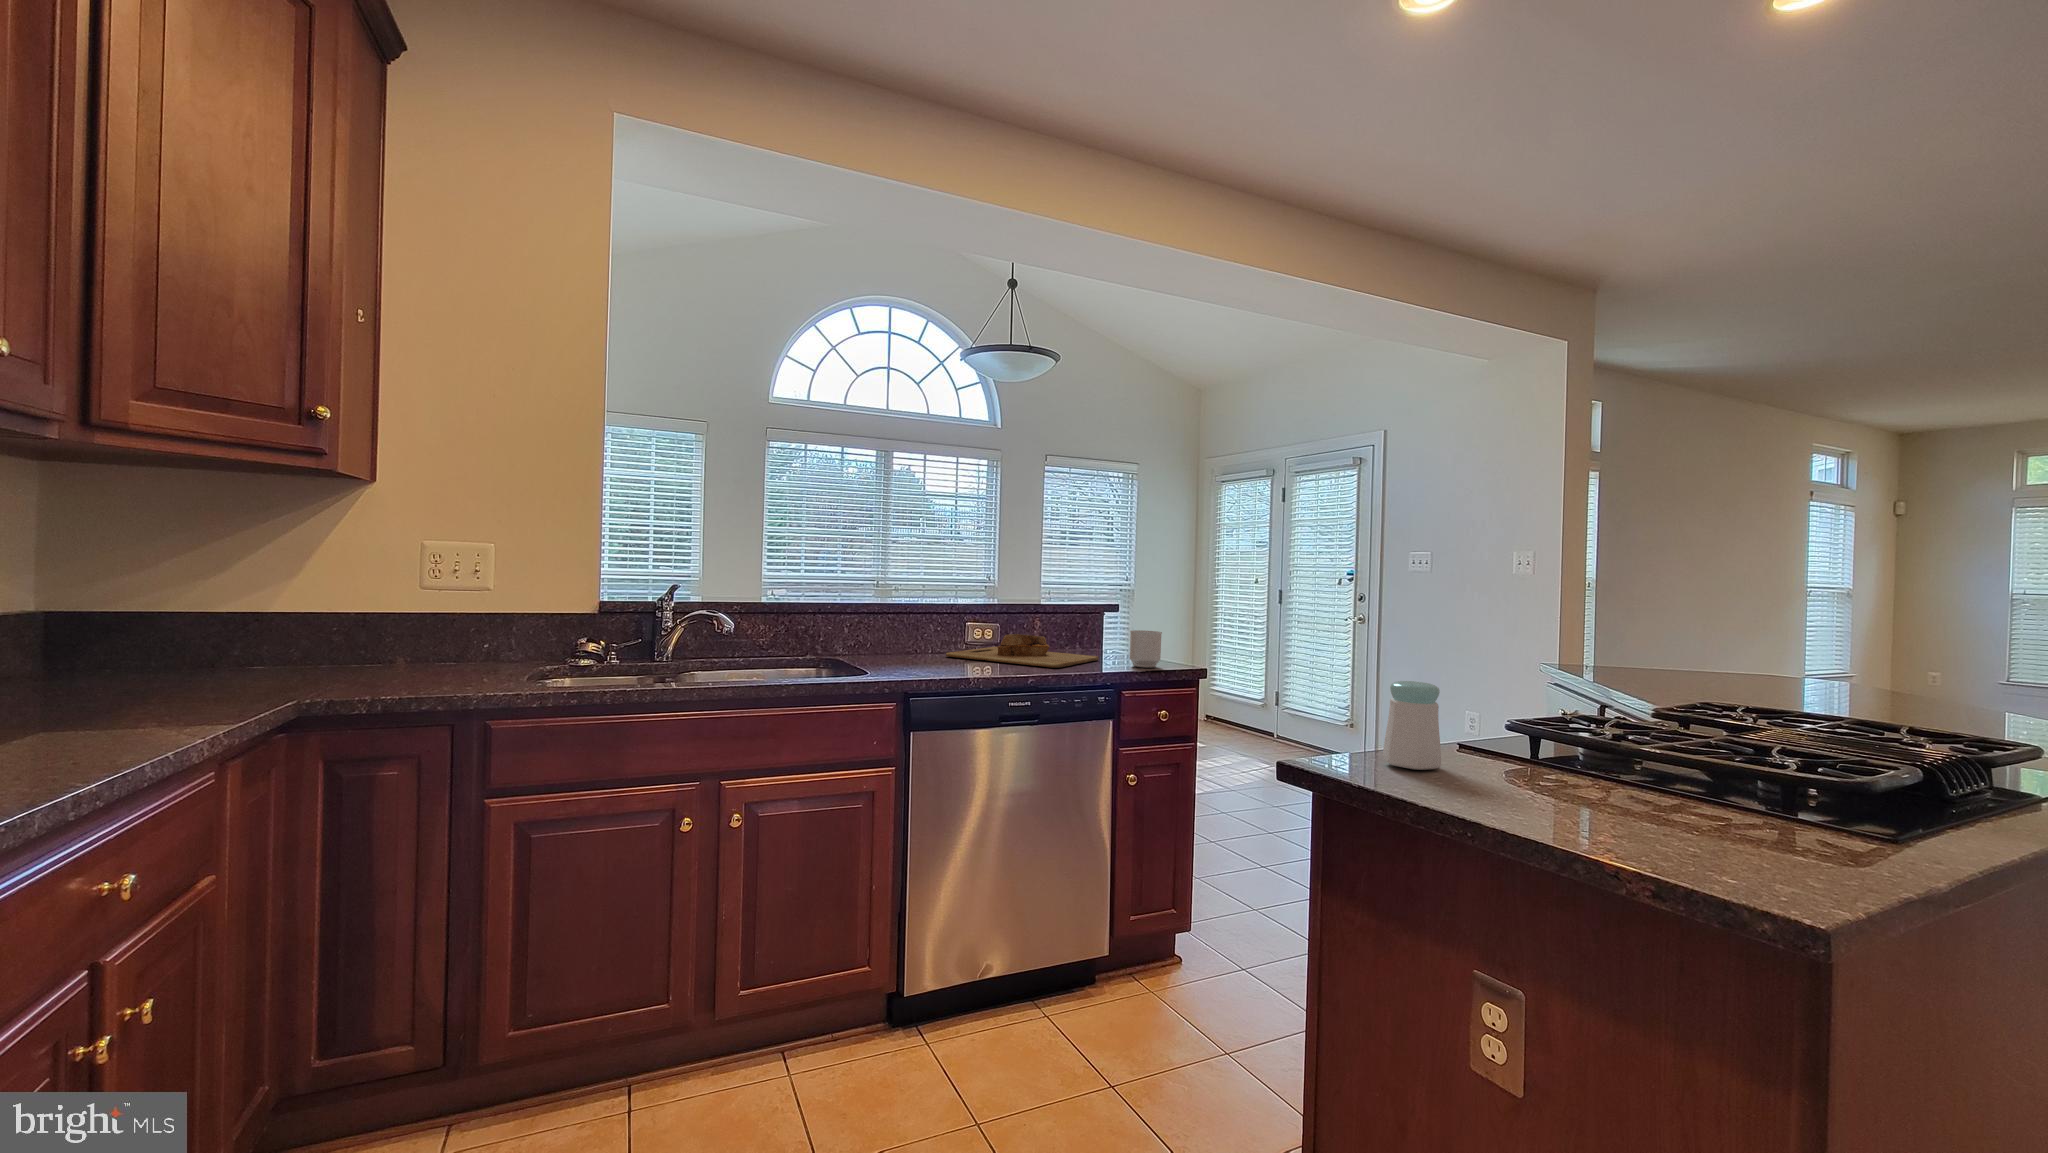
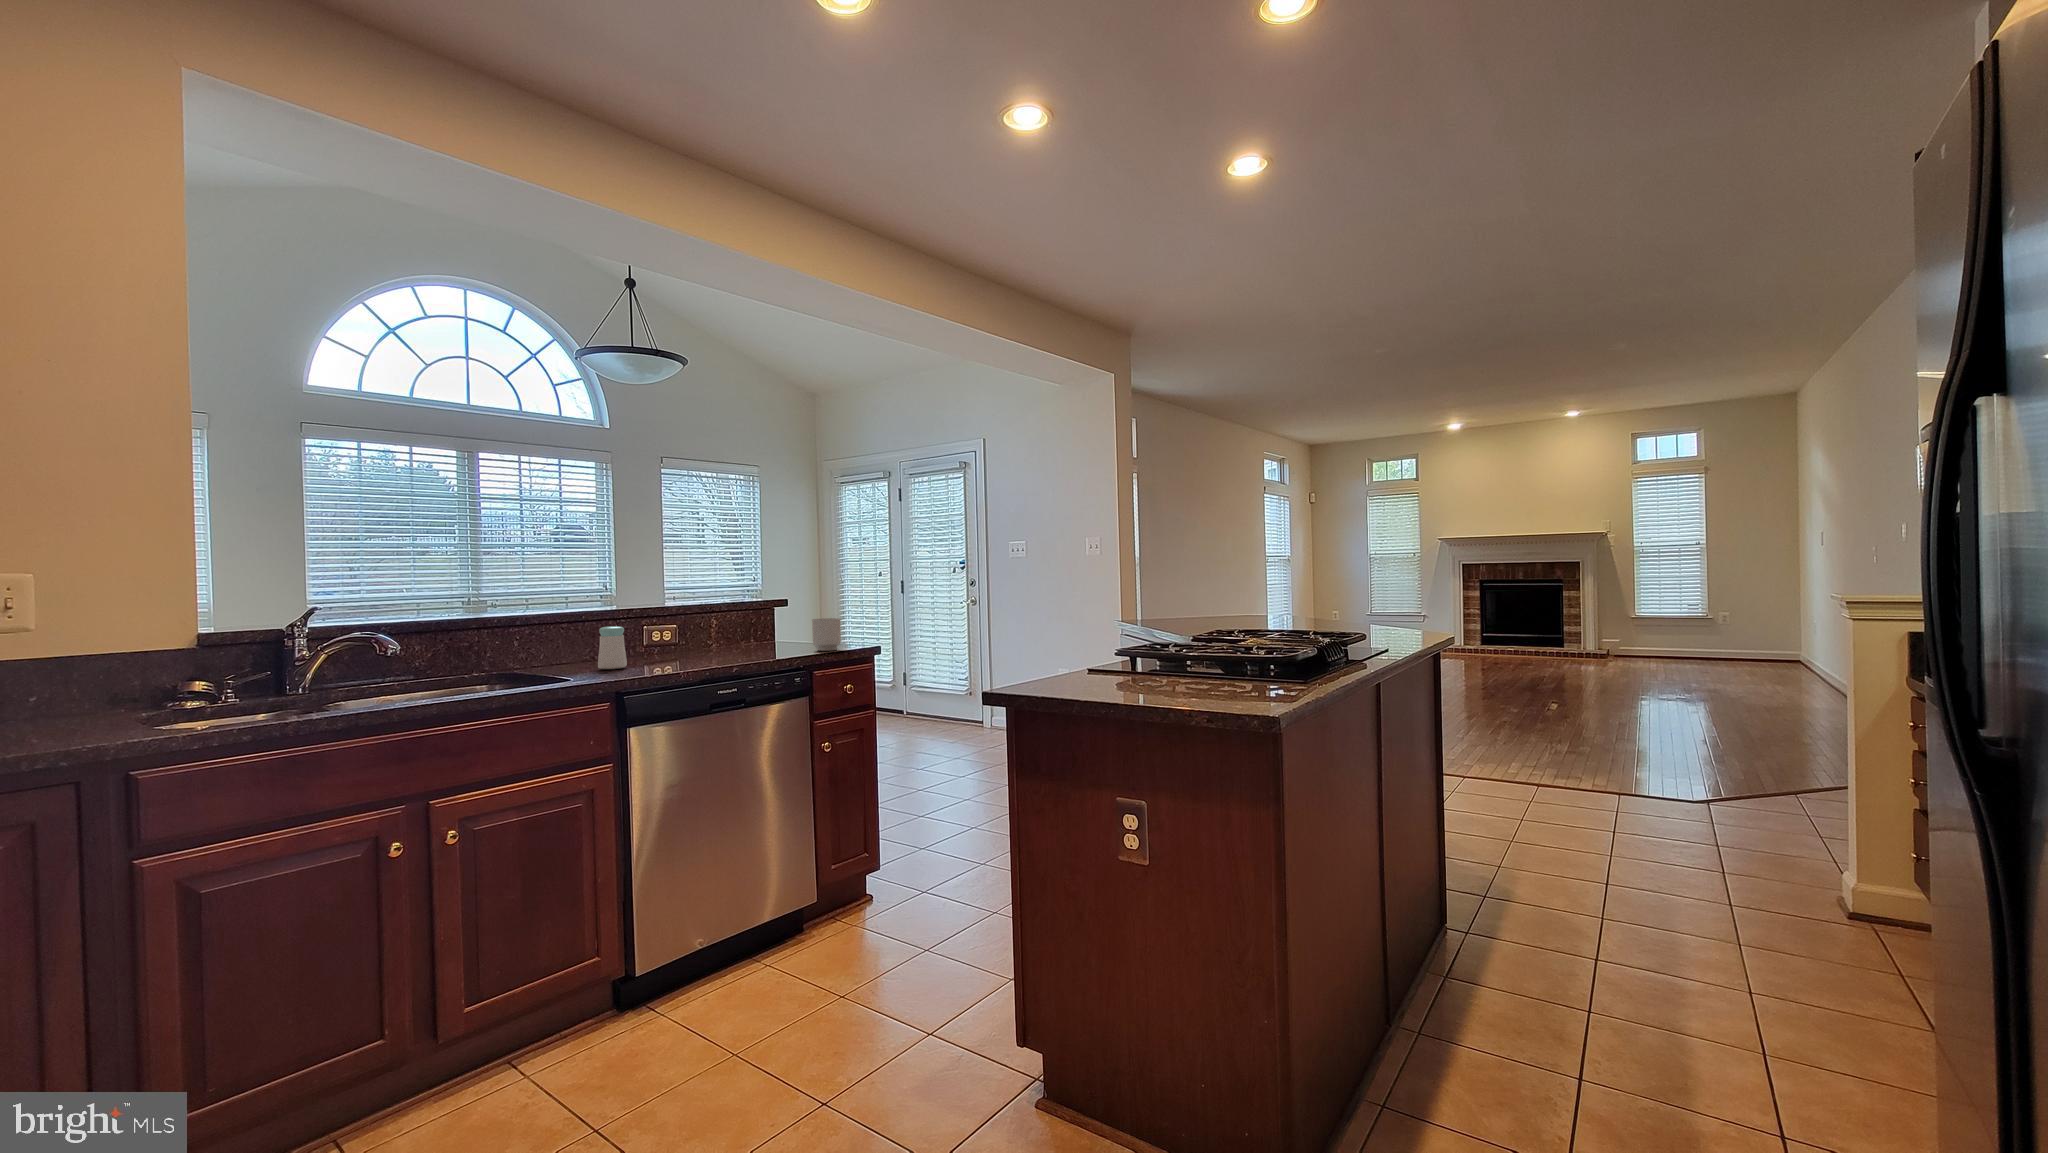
cutting board: present [946,634,1099,668] -> none [629,632,781,660]
salt shaker: present [1383,681,1441,770] -> present [598,626,627,669]

